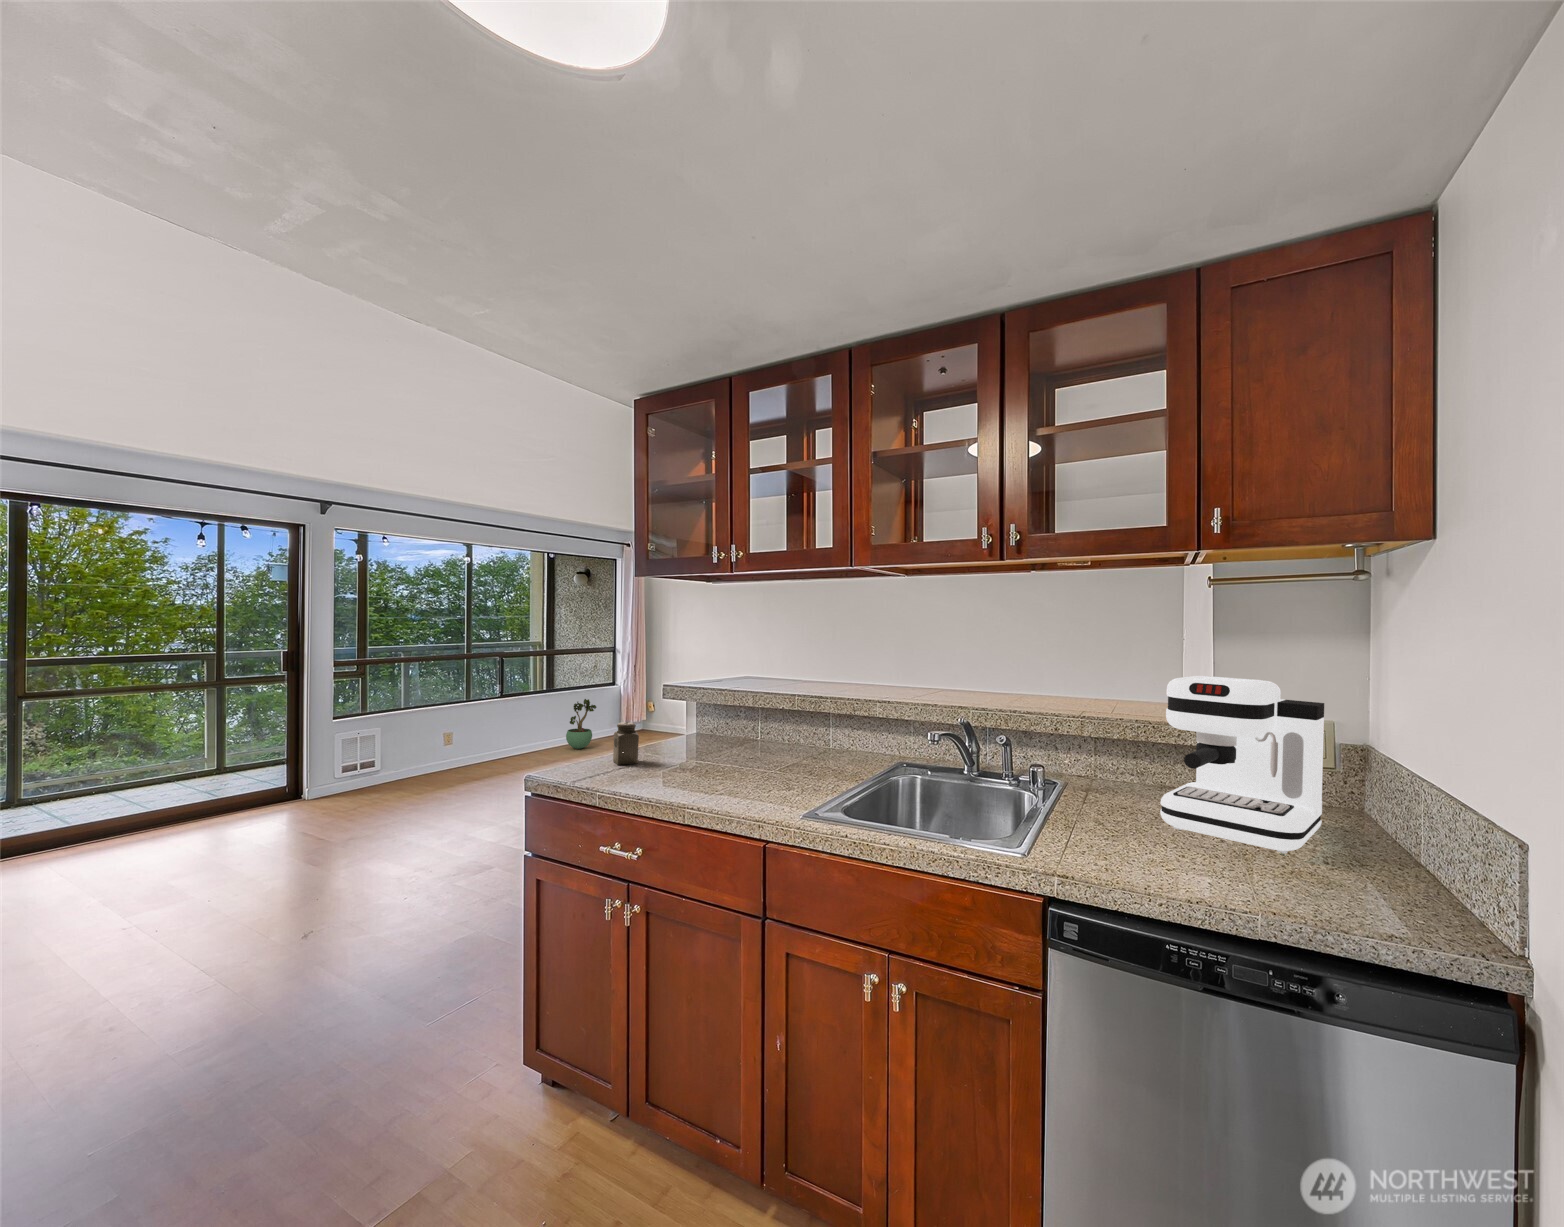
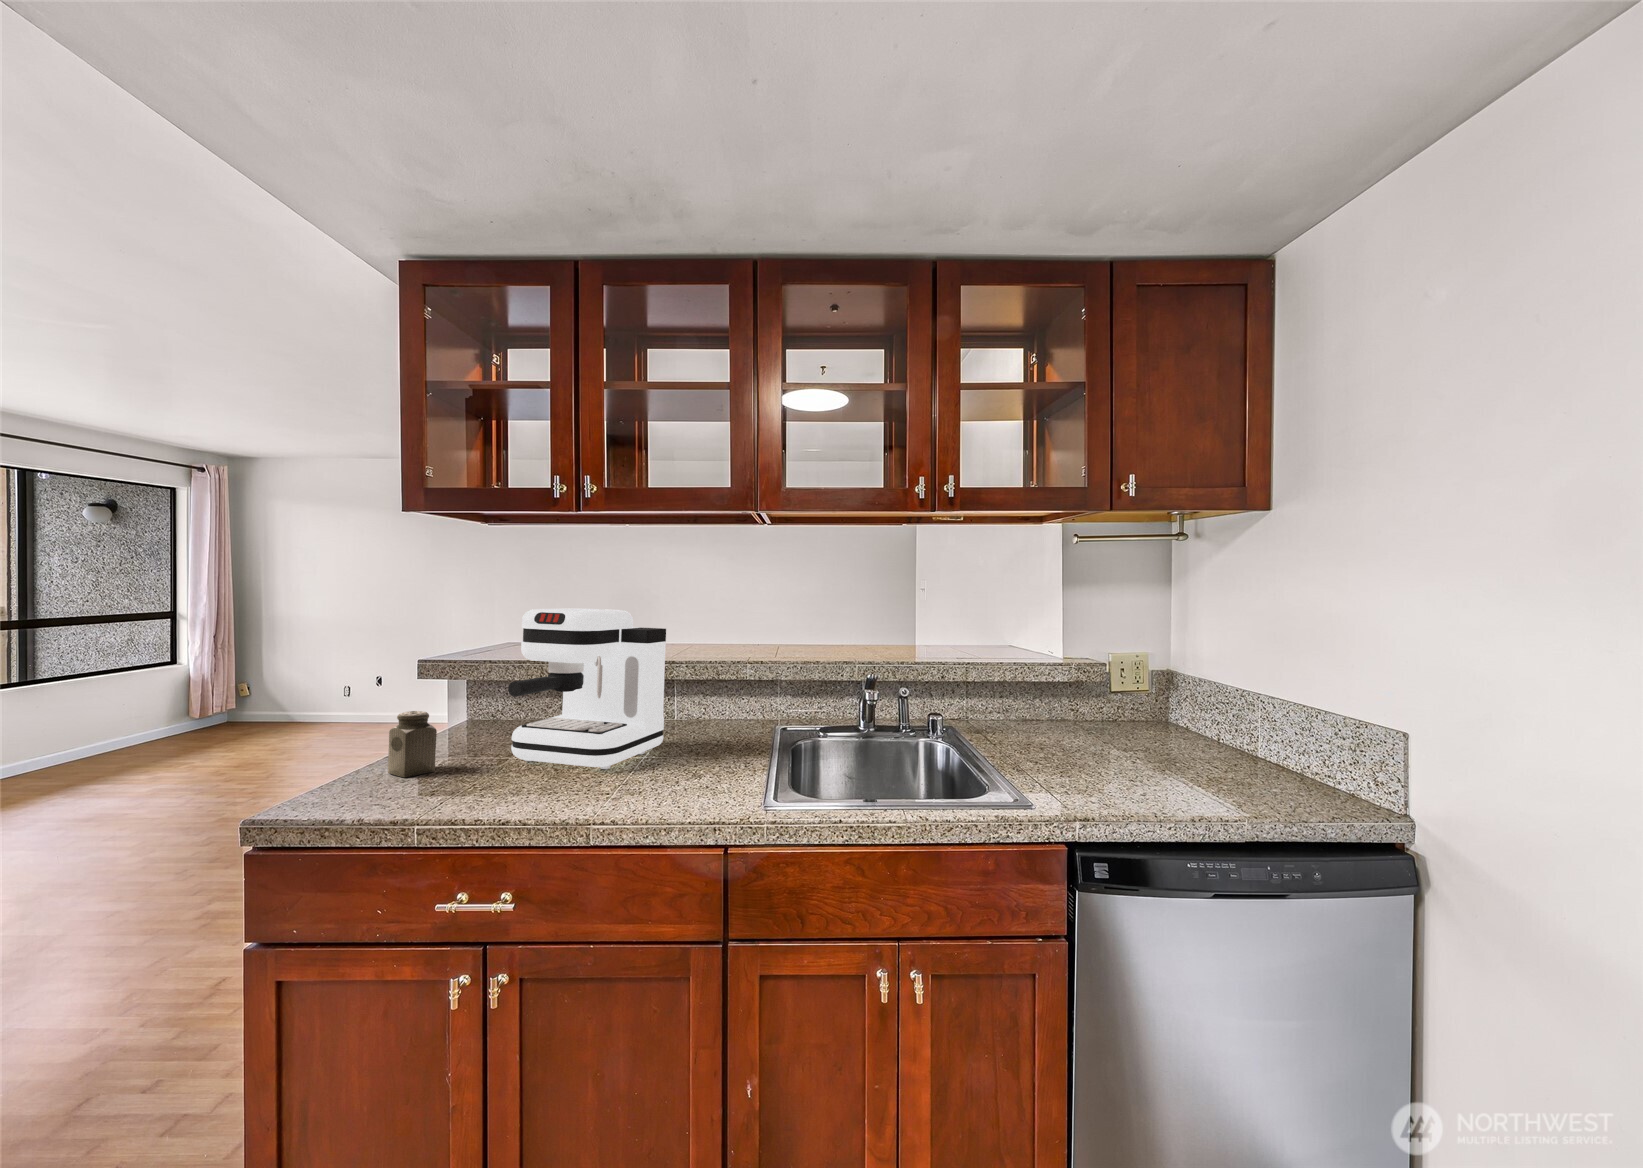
coffee maker: present [1160,676,1324,854] -> present [508,608,666,769]
potted plant: present [566,699,596,749] -> none [91,695,153,773]

